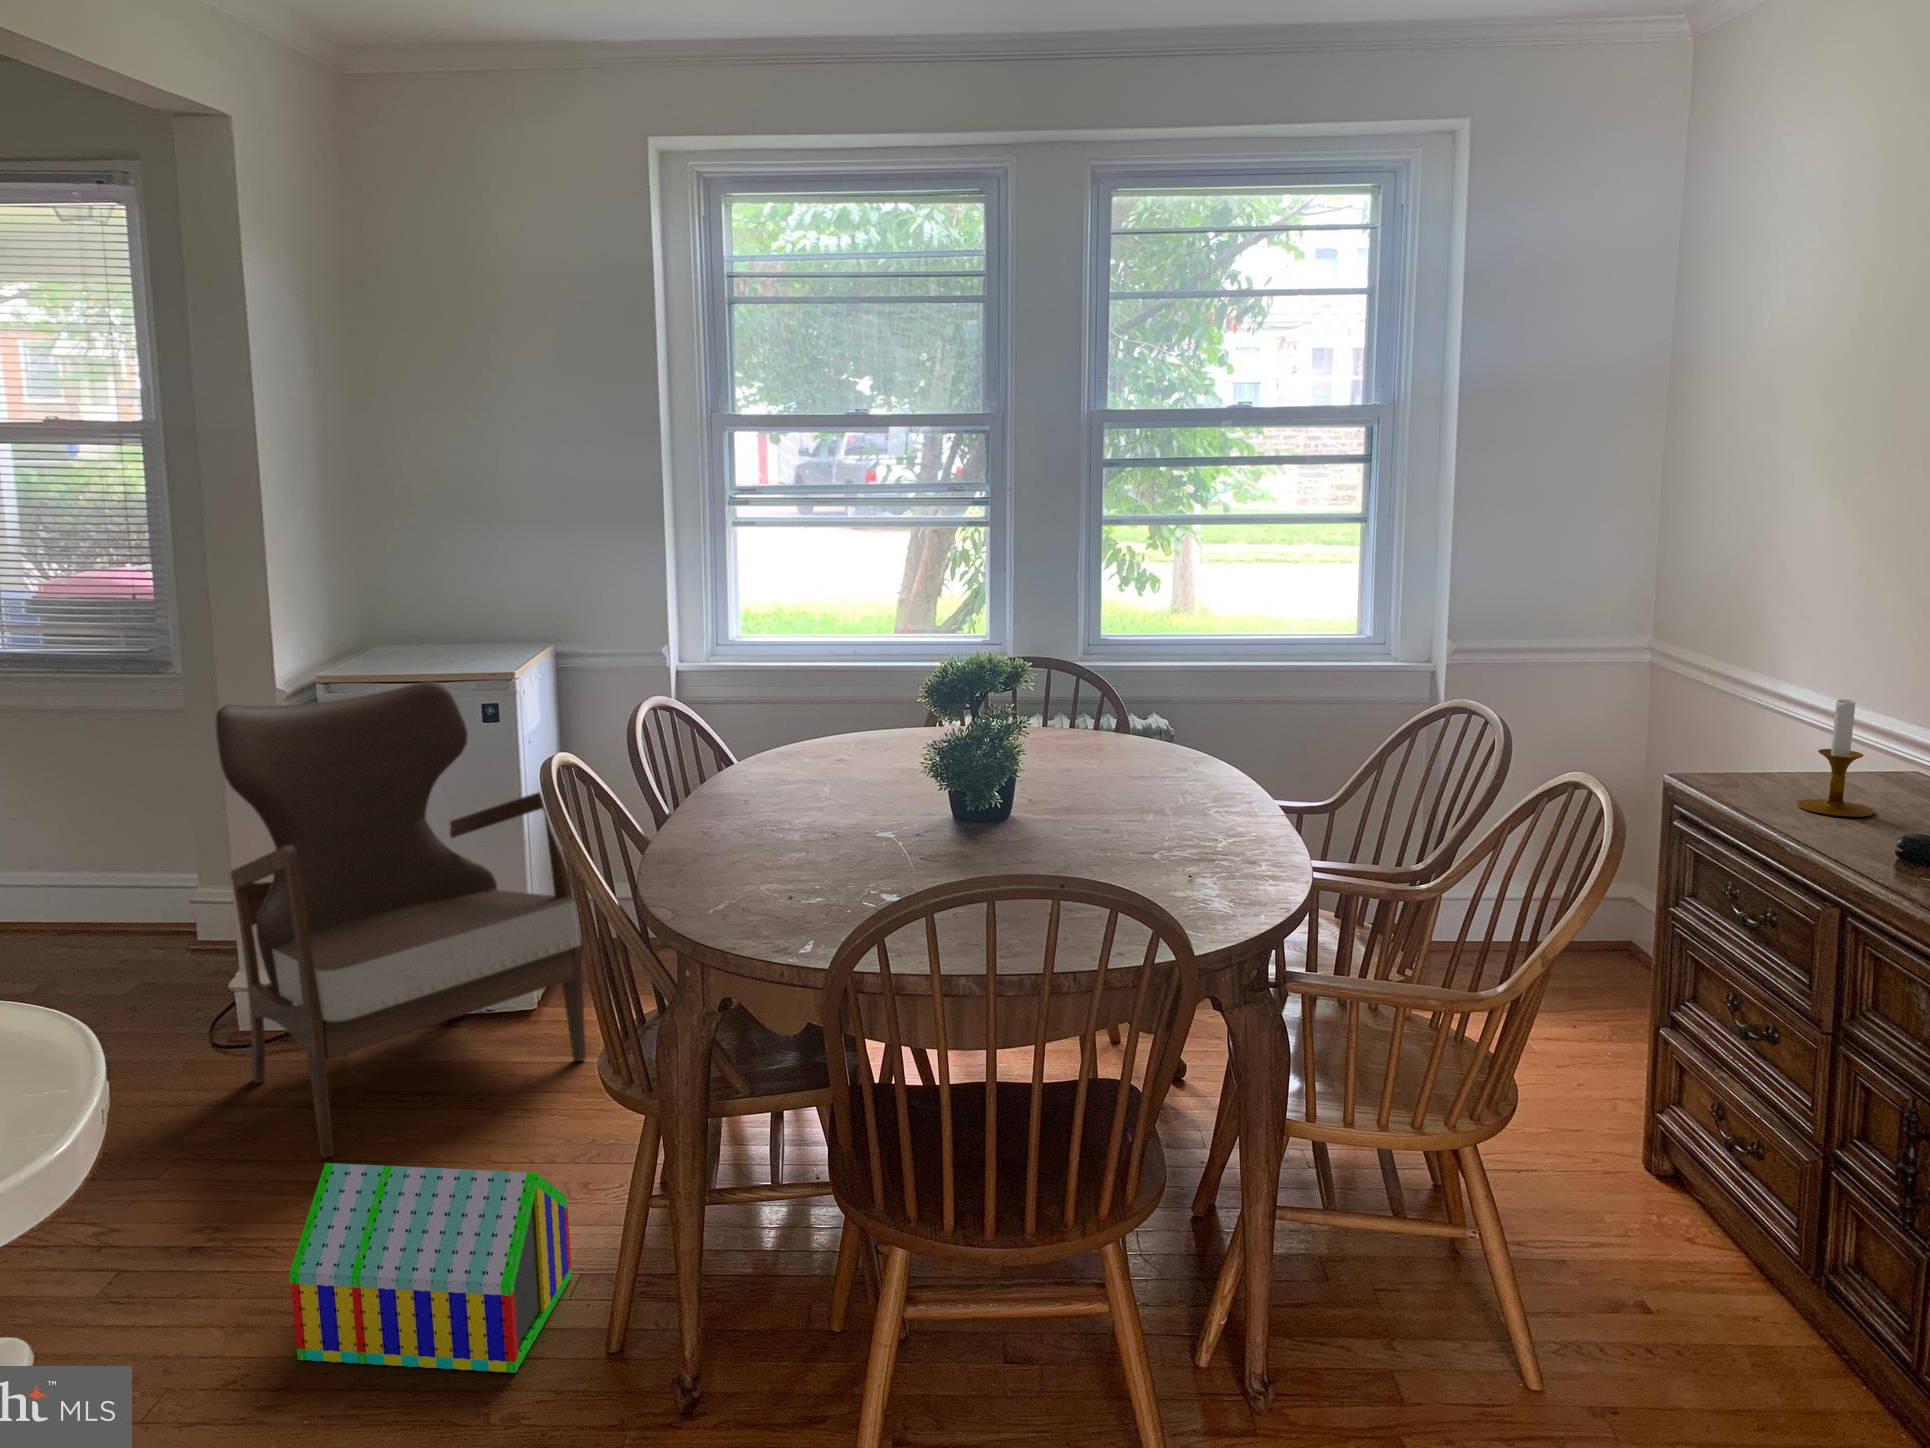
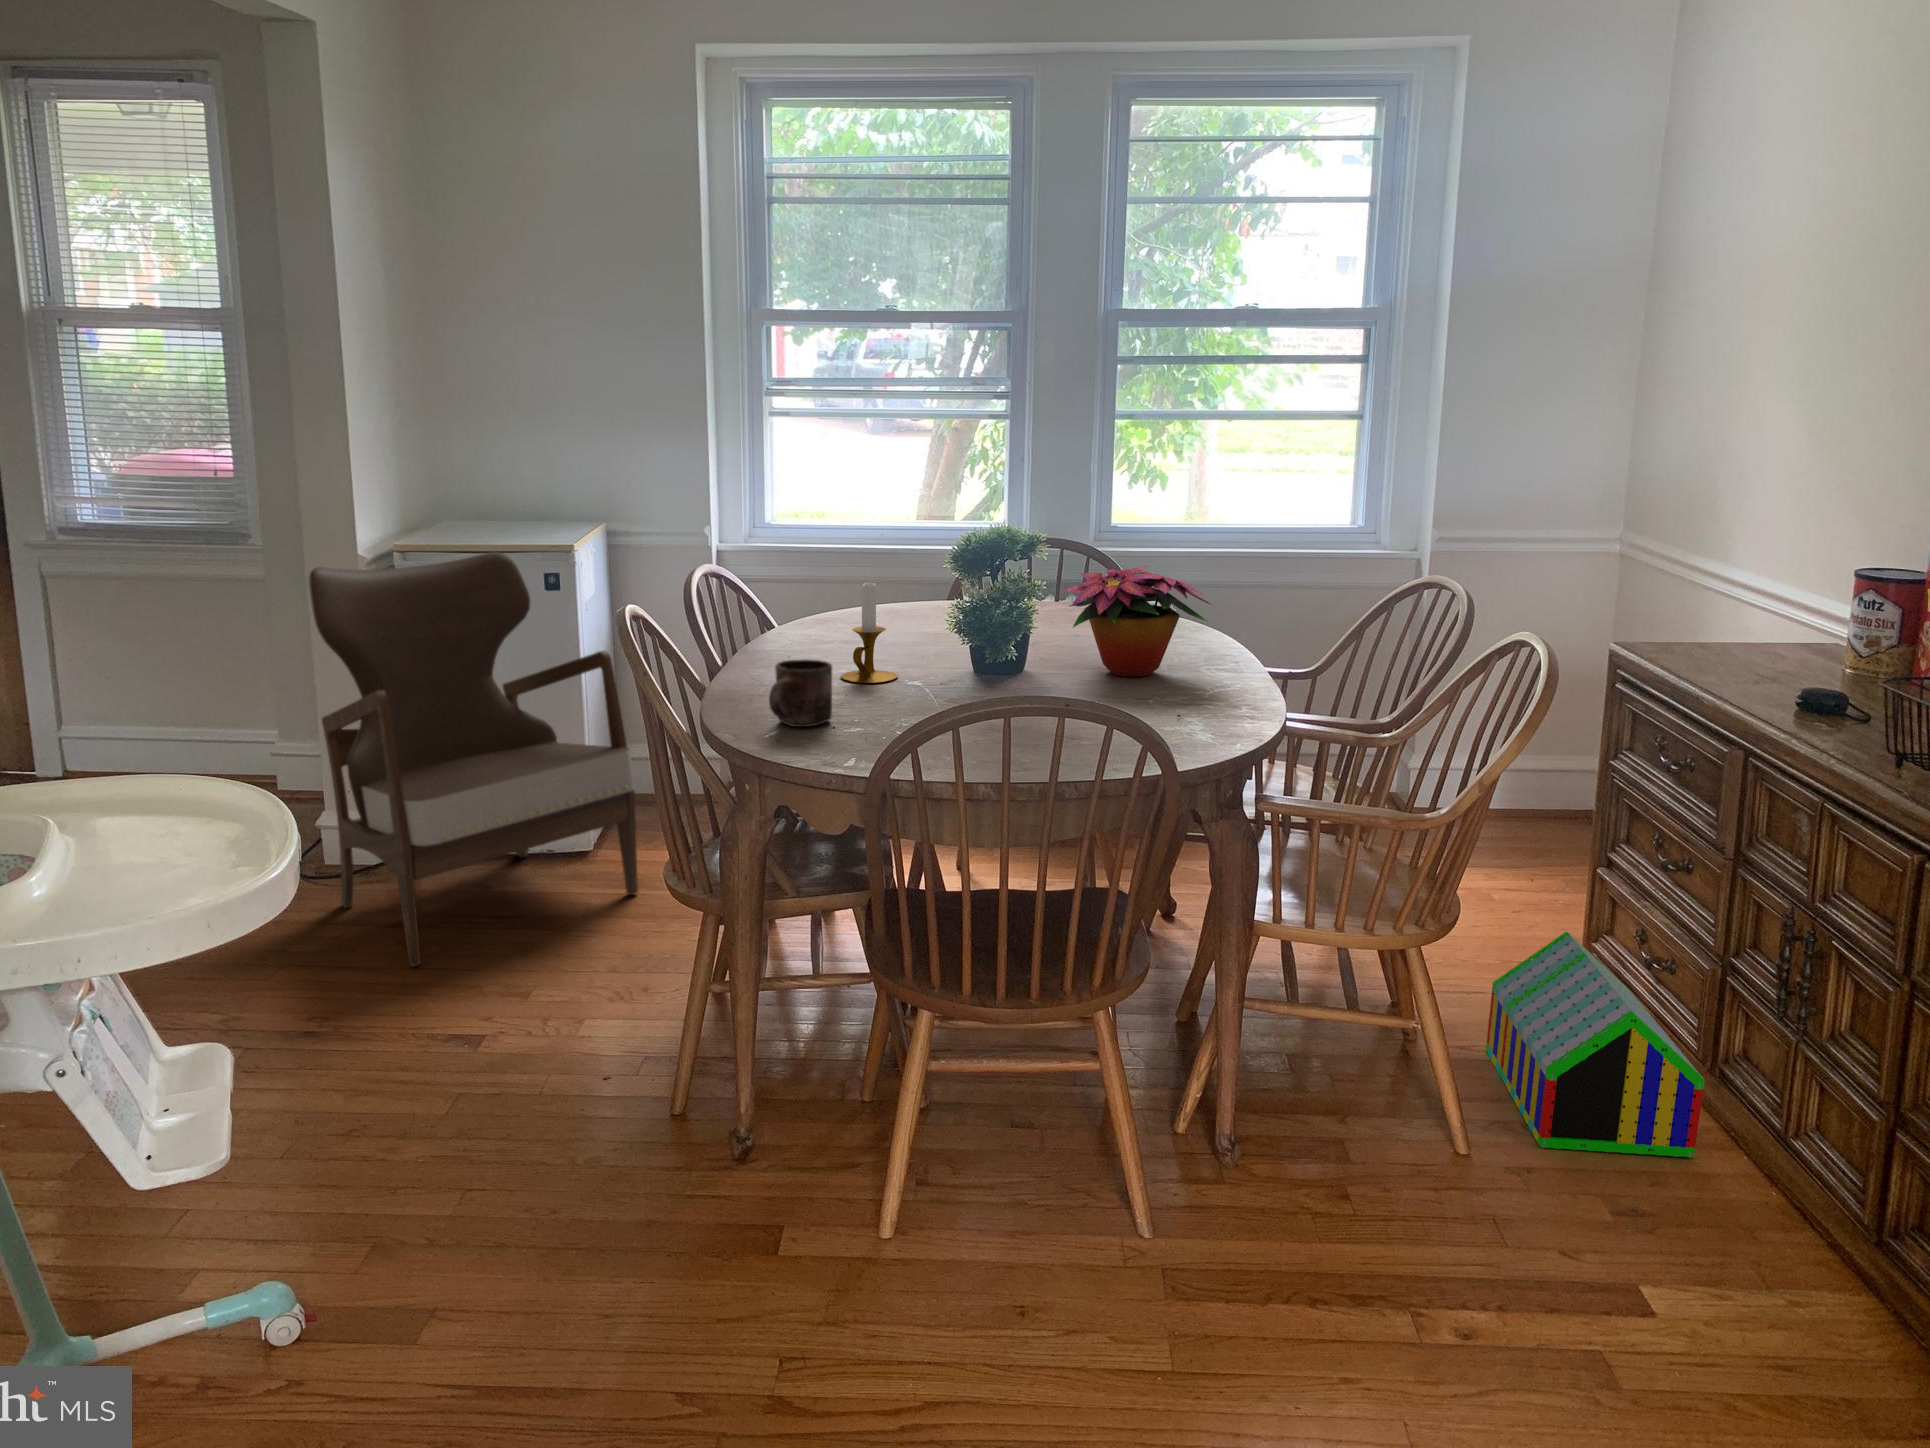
flower arrangement: none [1046,698,1227,825] -> present [1064,567,1210,677]
candlestick: present [1797,699,1874,817] -> present [841,583,898,683]
mug: none [714,820,789,901] -> present [769,659,832,727]
toy house: present [290,1163,572,1373] -> present [1486,932,1705,1158]

